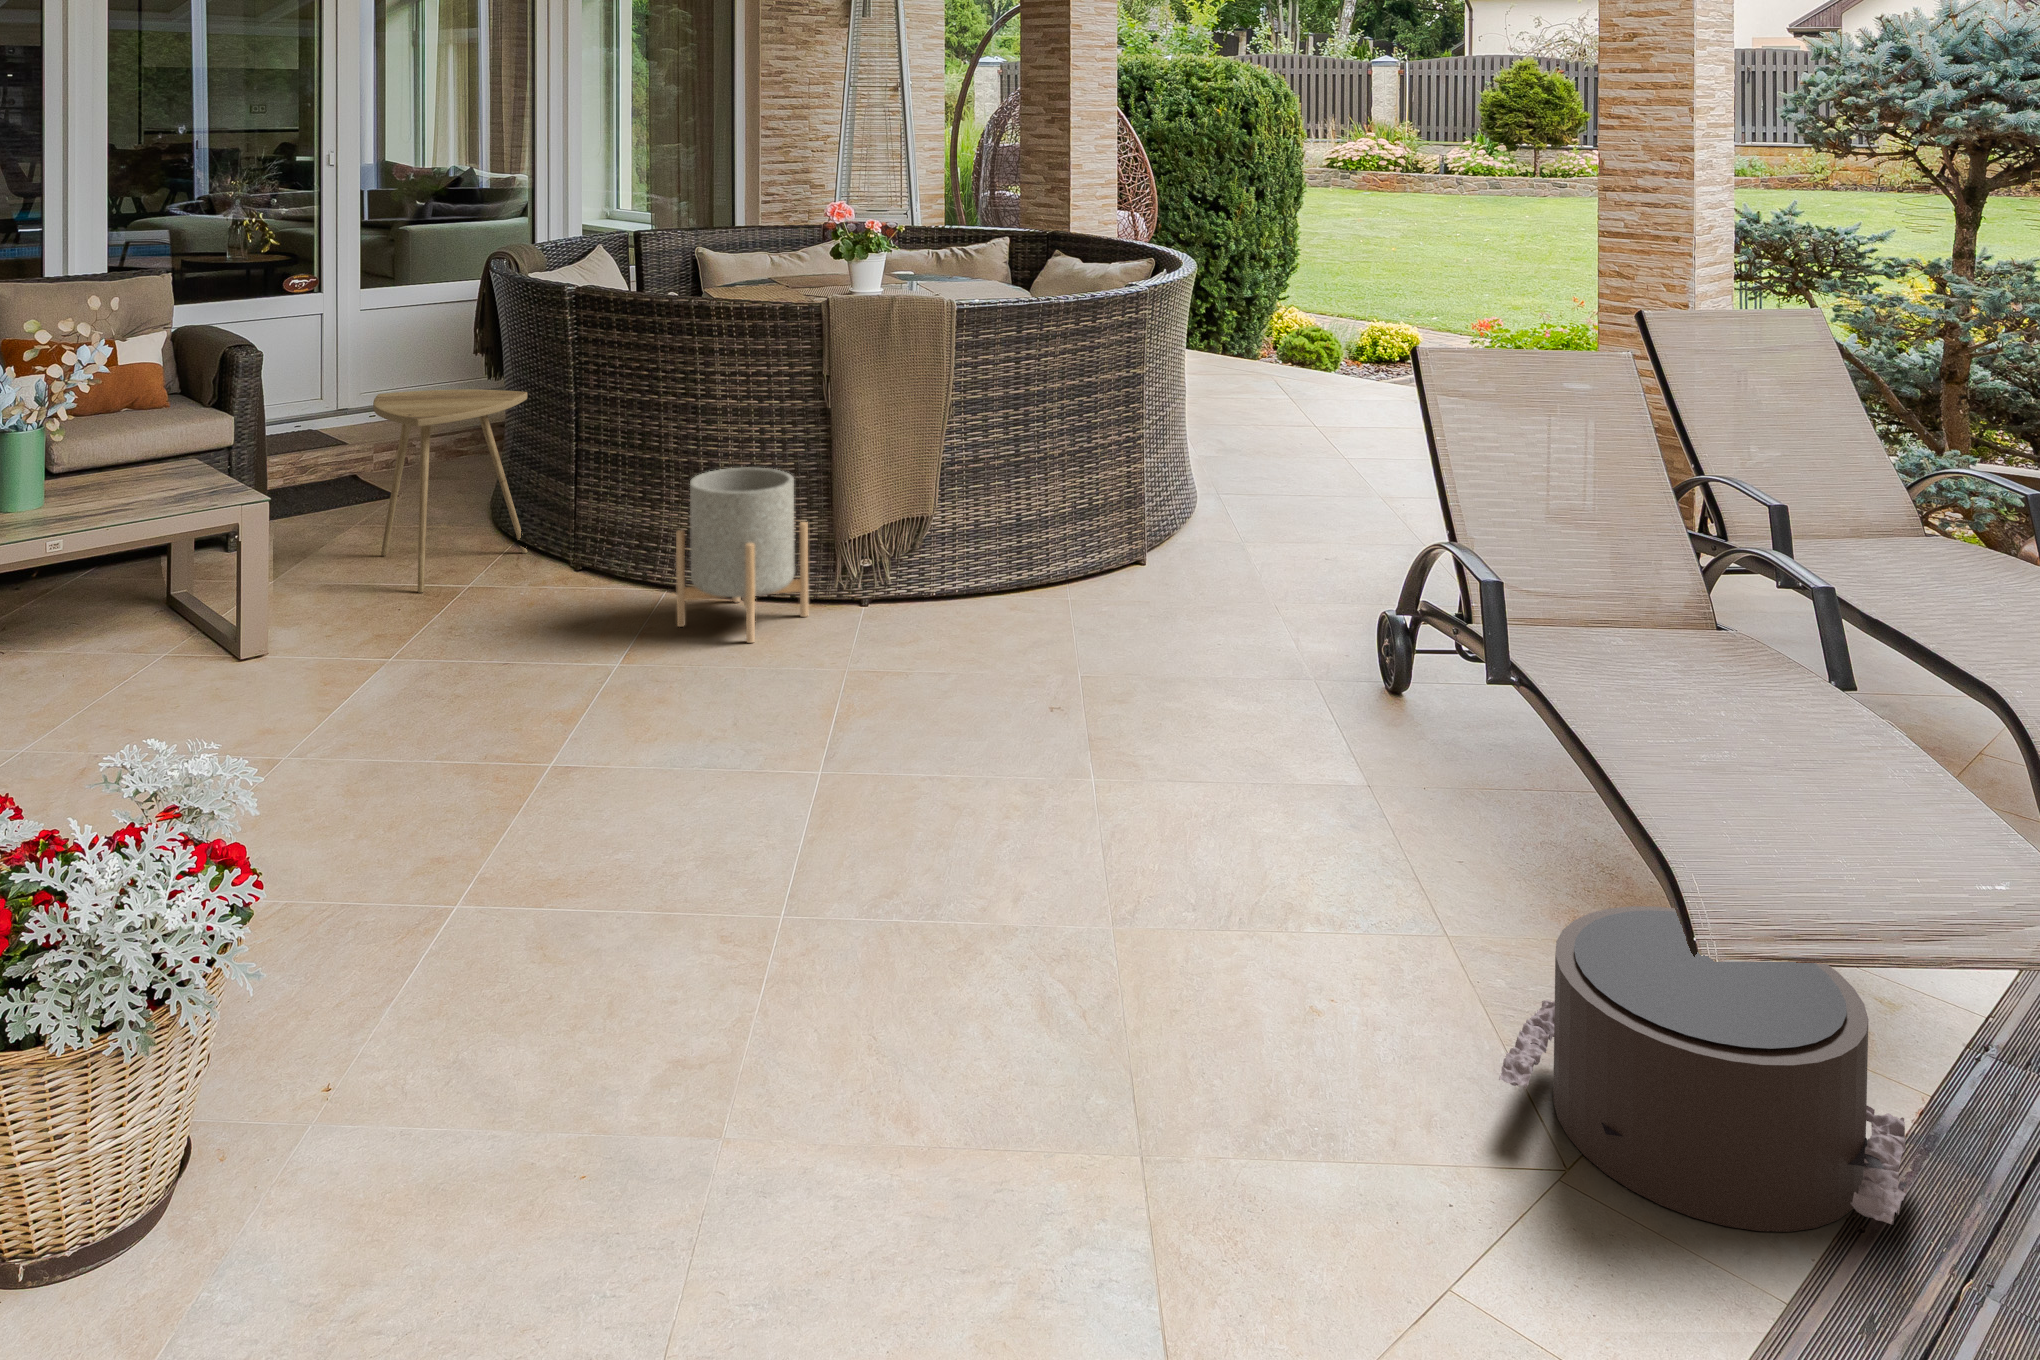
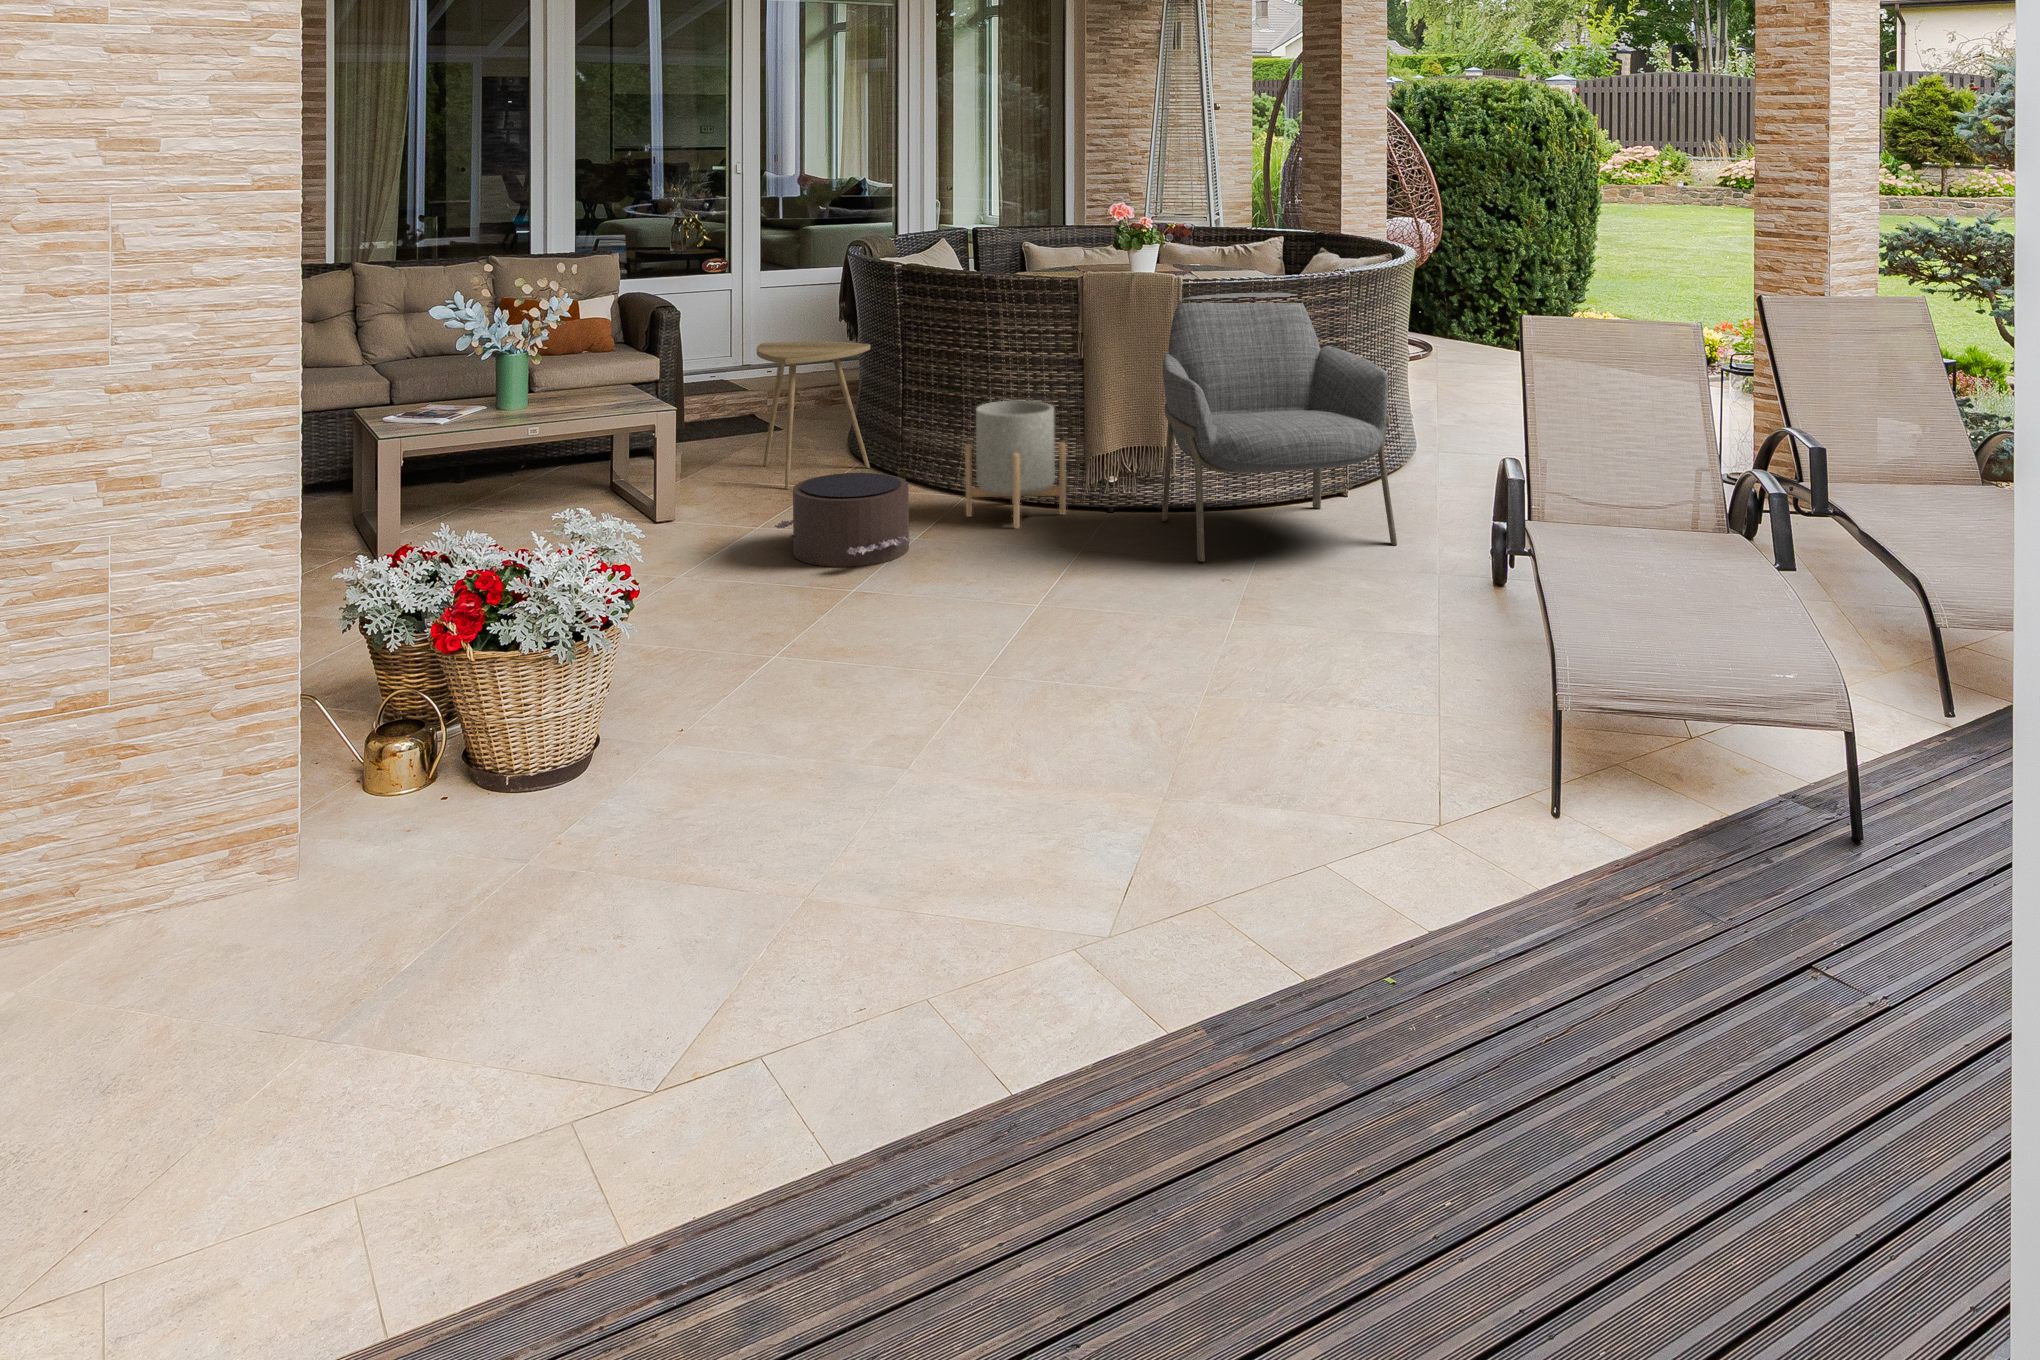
armchair: none [937,320,1247,686] -> present [1162,293,1397,562]
pouf: present [1499,906,1906,1232] -> present [775,473,910,567]

